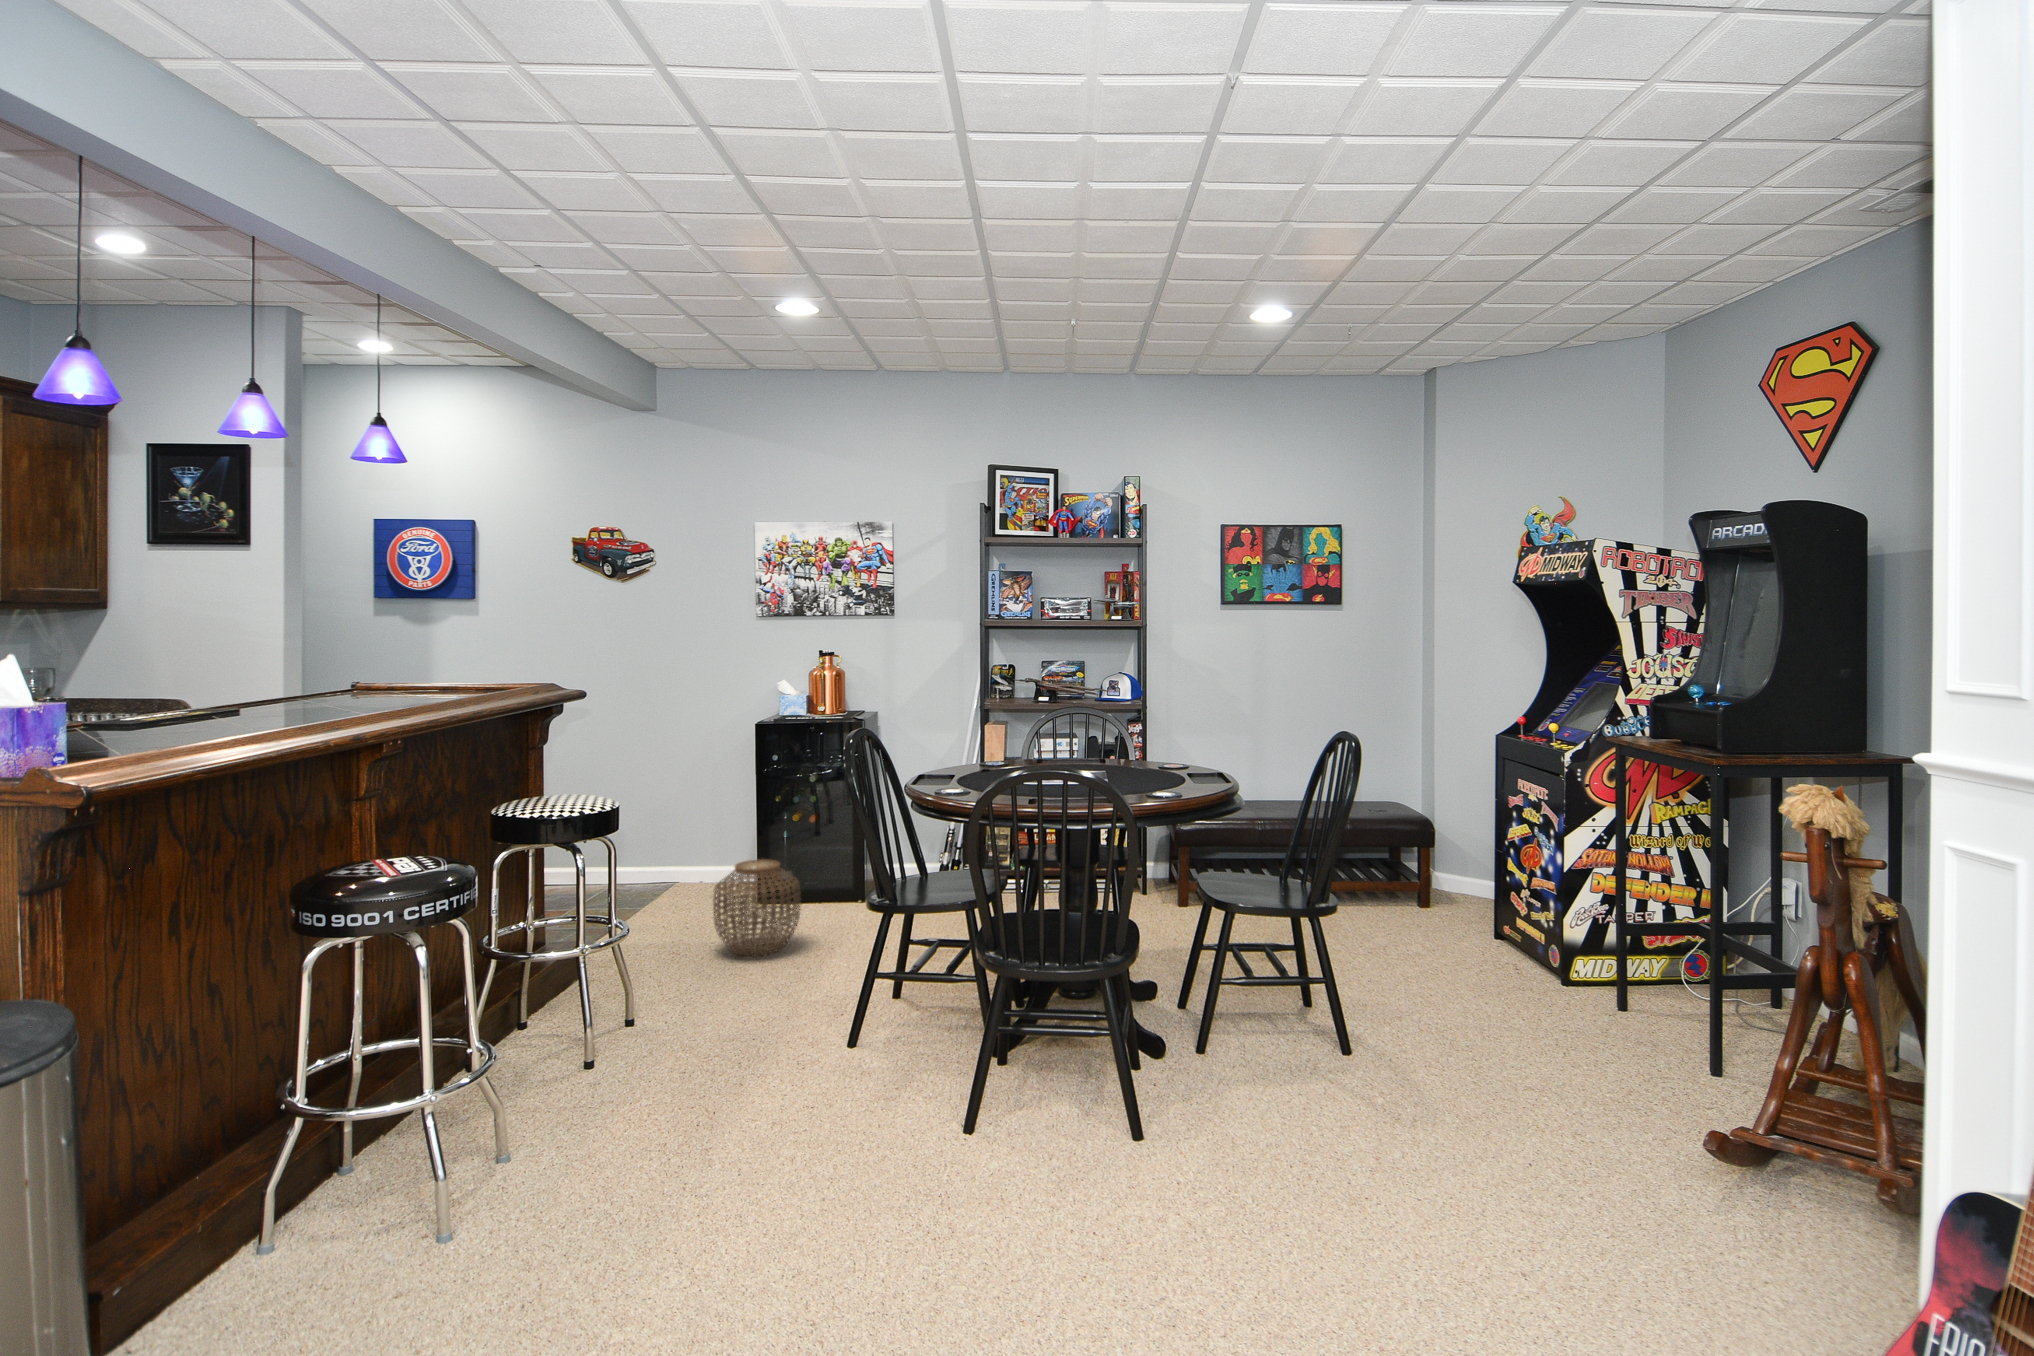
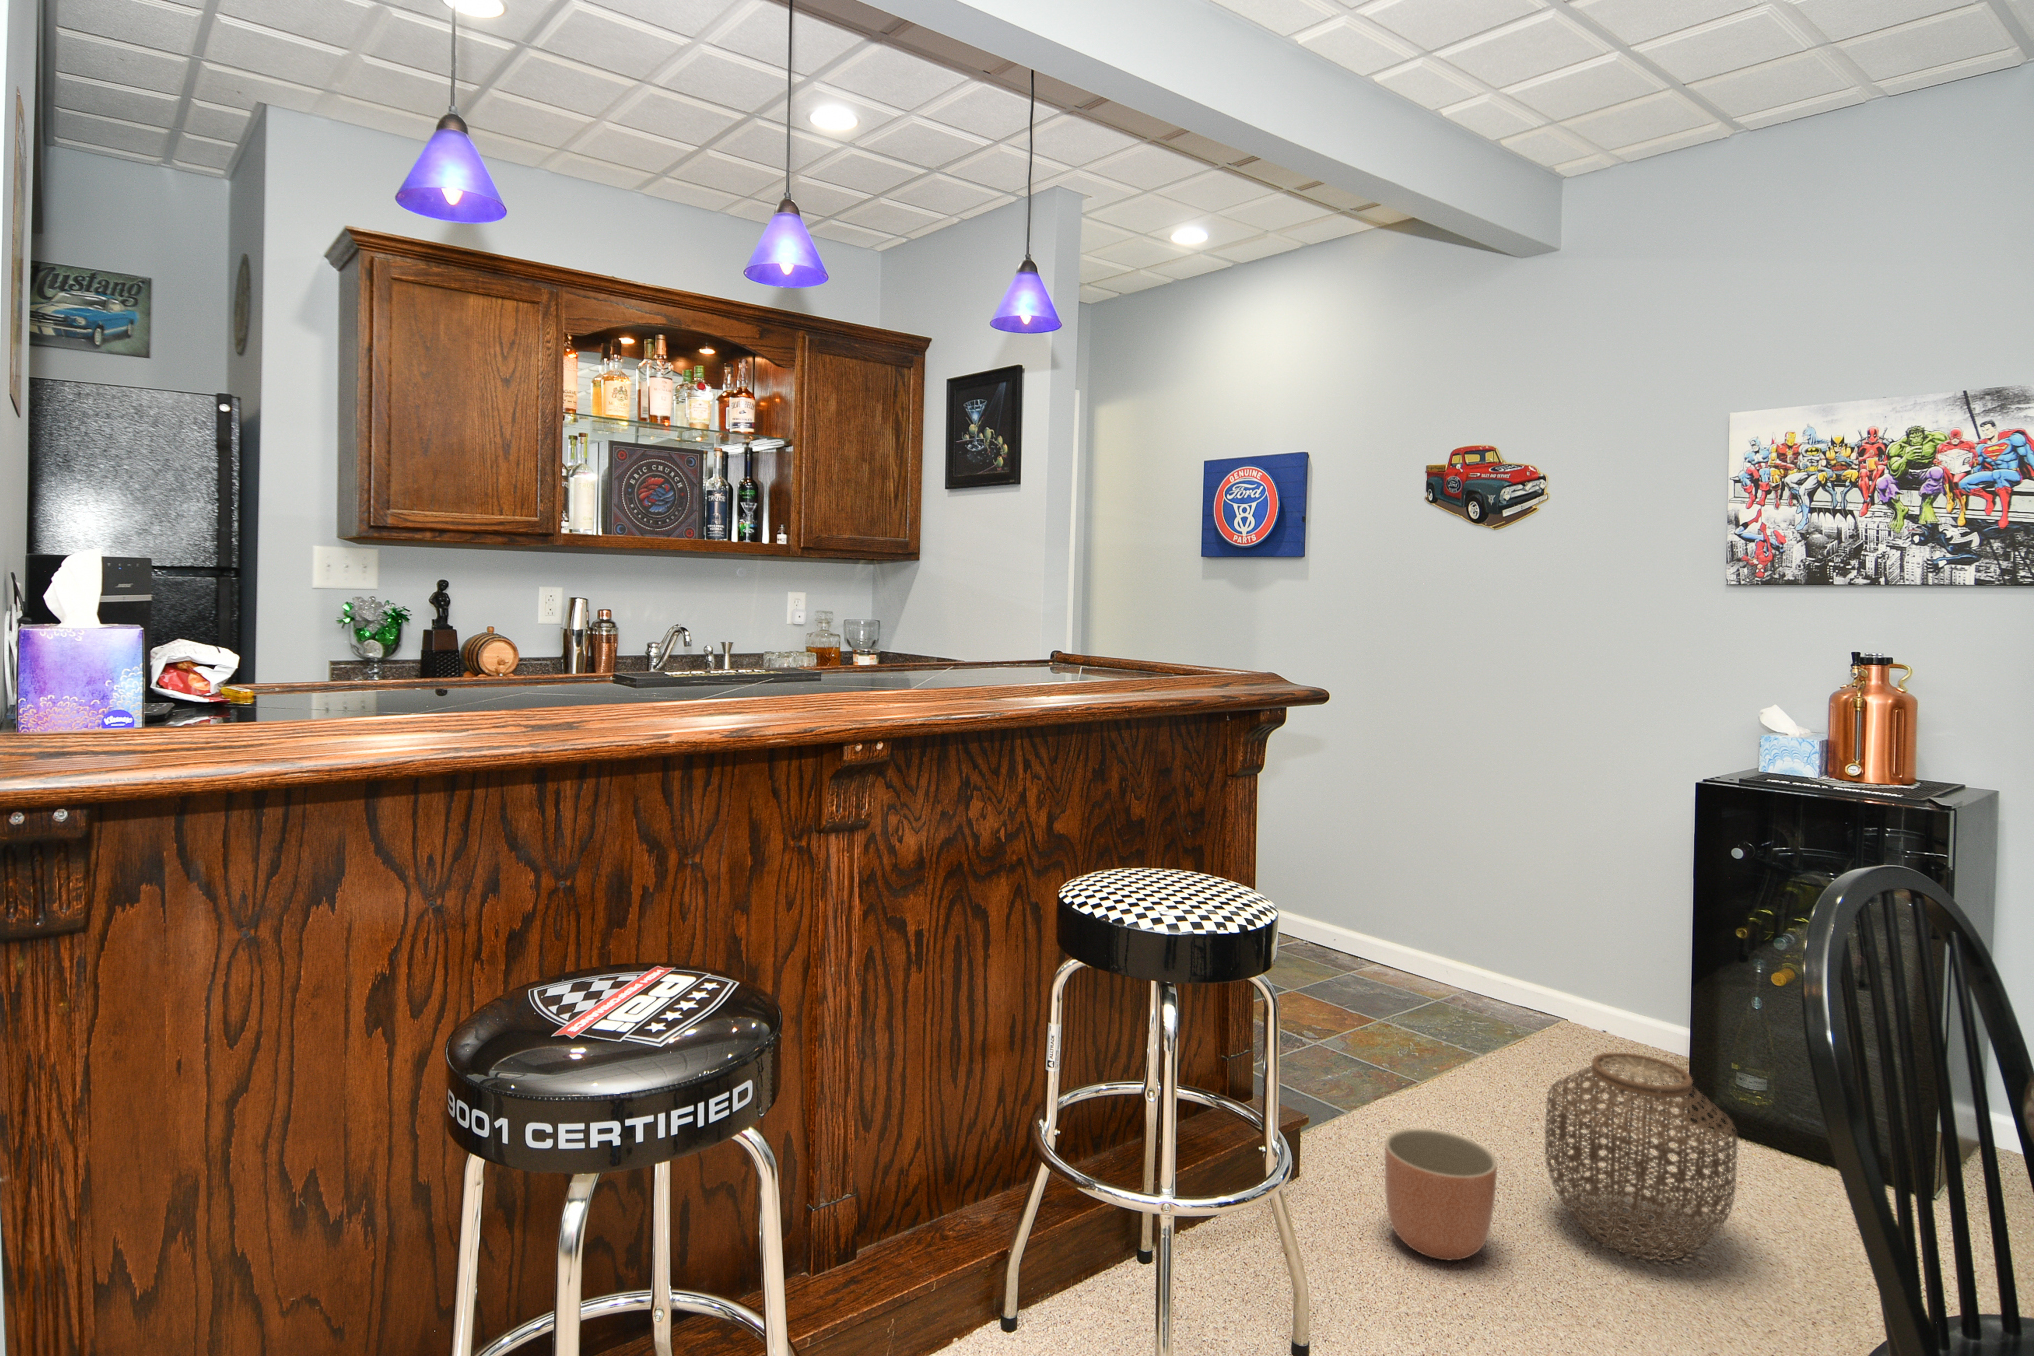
planter: none [642,922,701,985] -> present [1385,1129,1497,1260]

